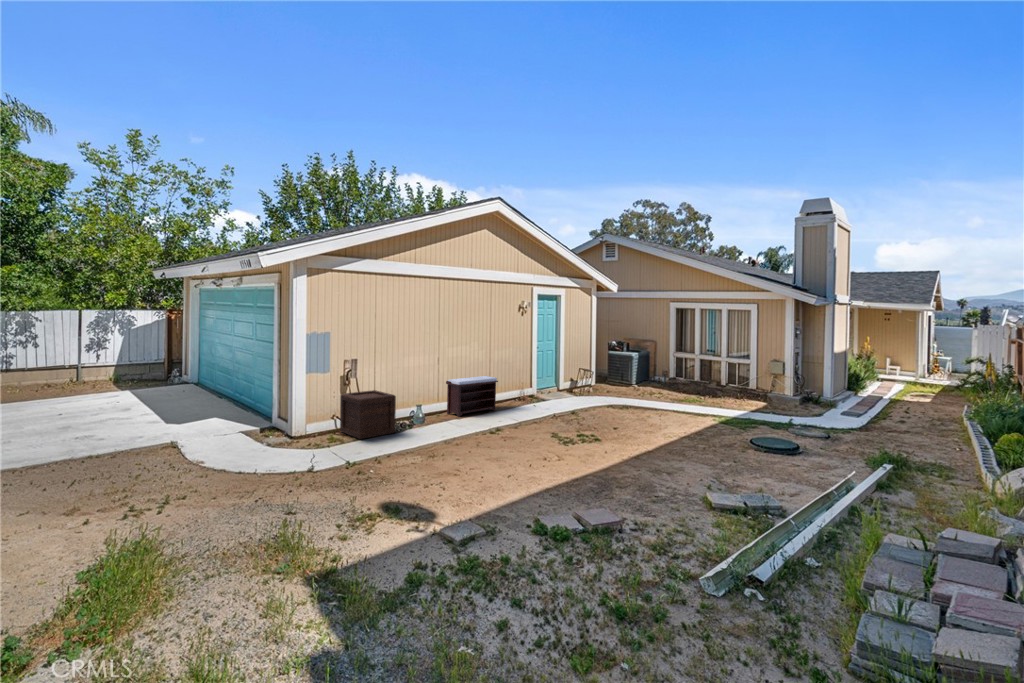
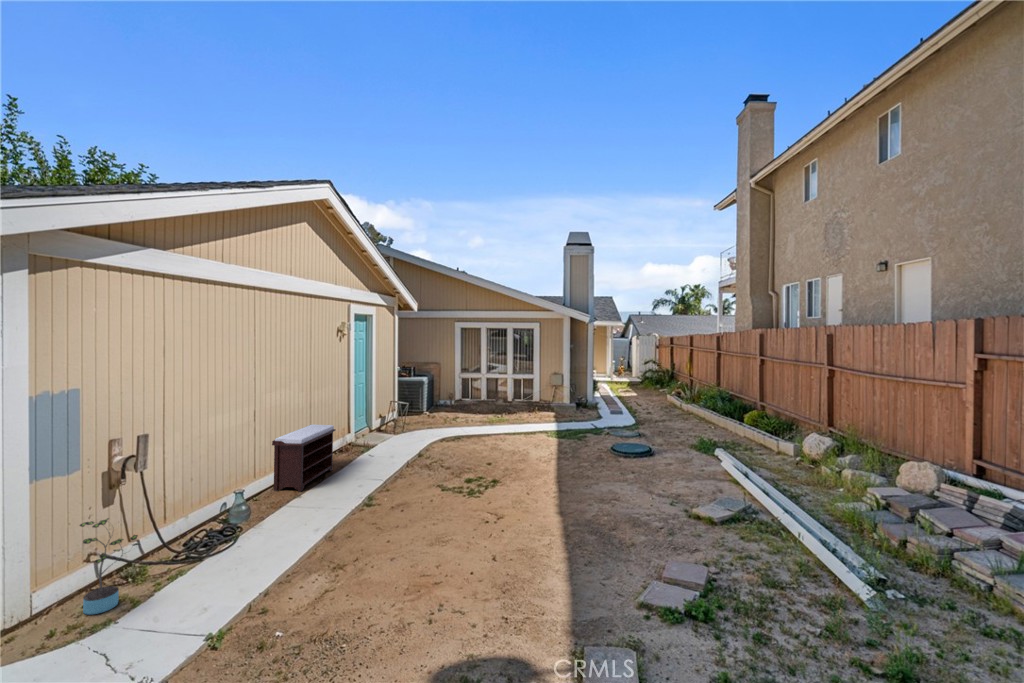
wooden crate: present [340,390,396,439] -> none [129,479,250,579]
potted plant: none [309,397,335,440] -> present [80,518,139,615]

